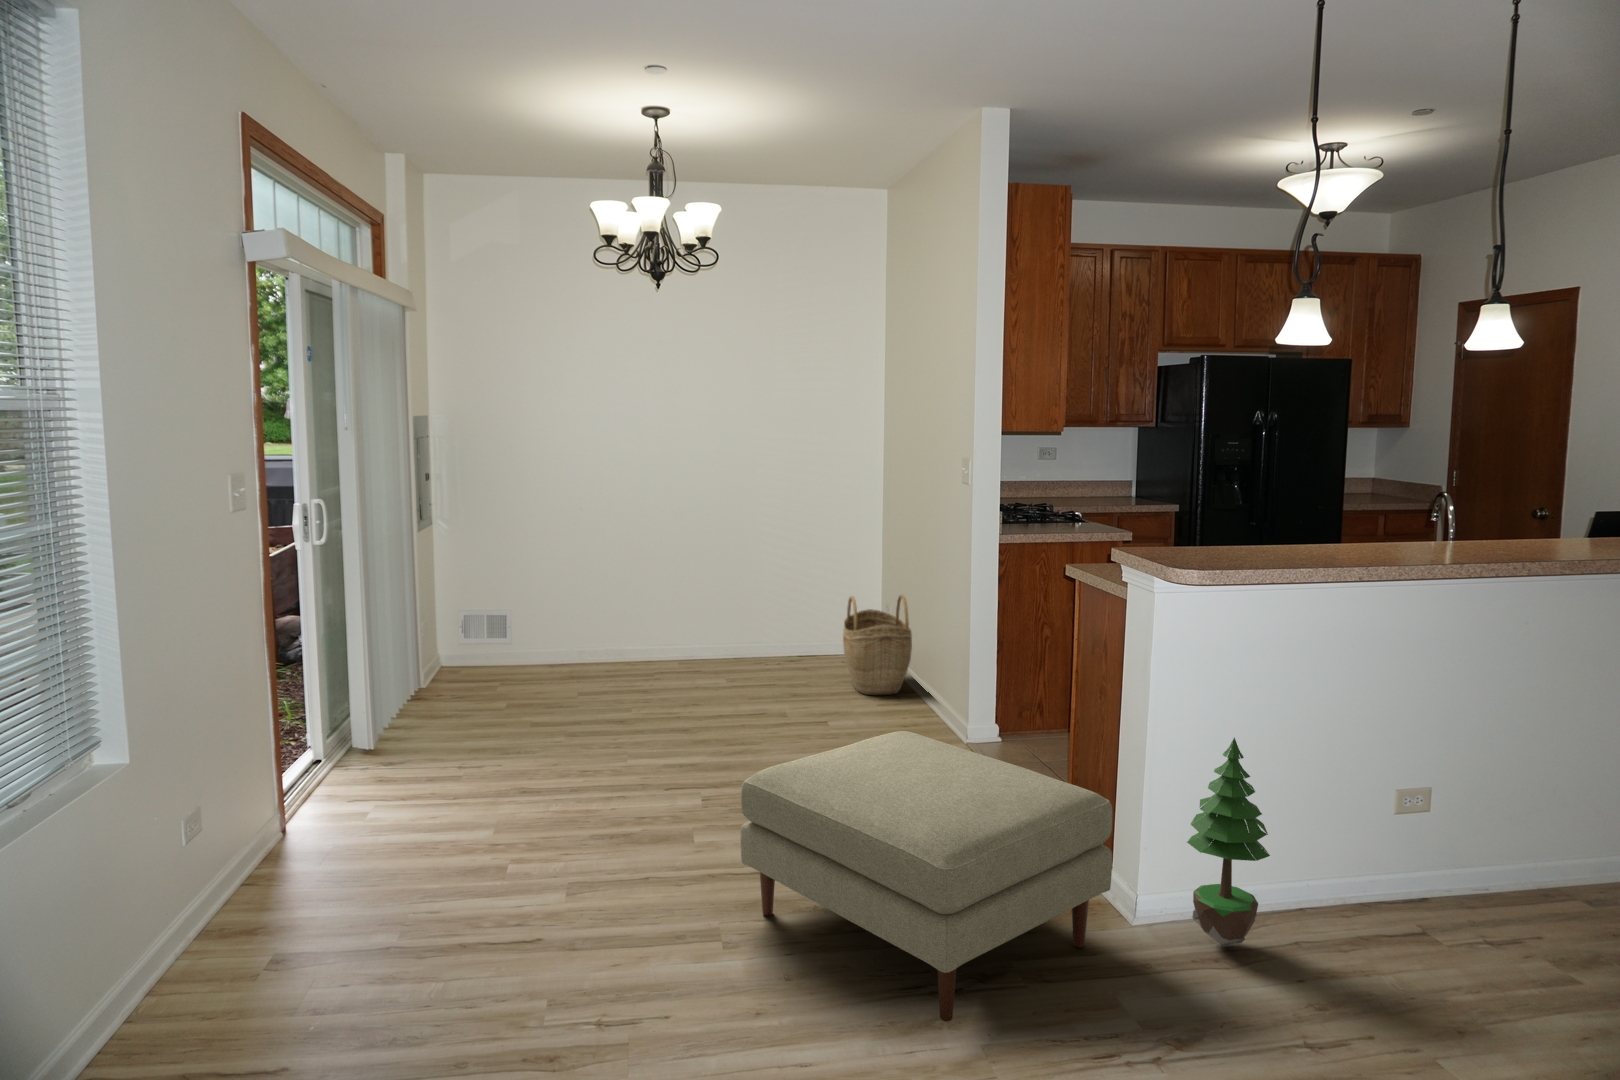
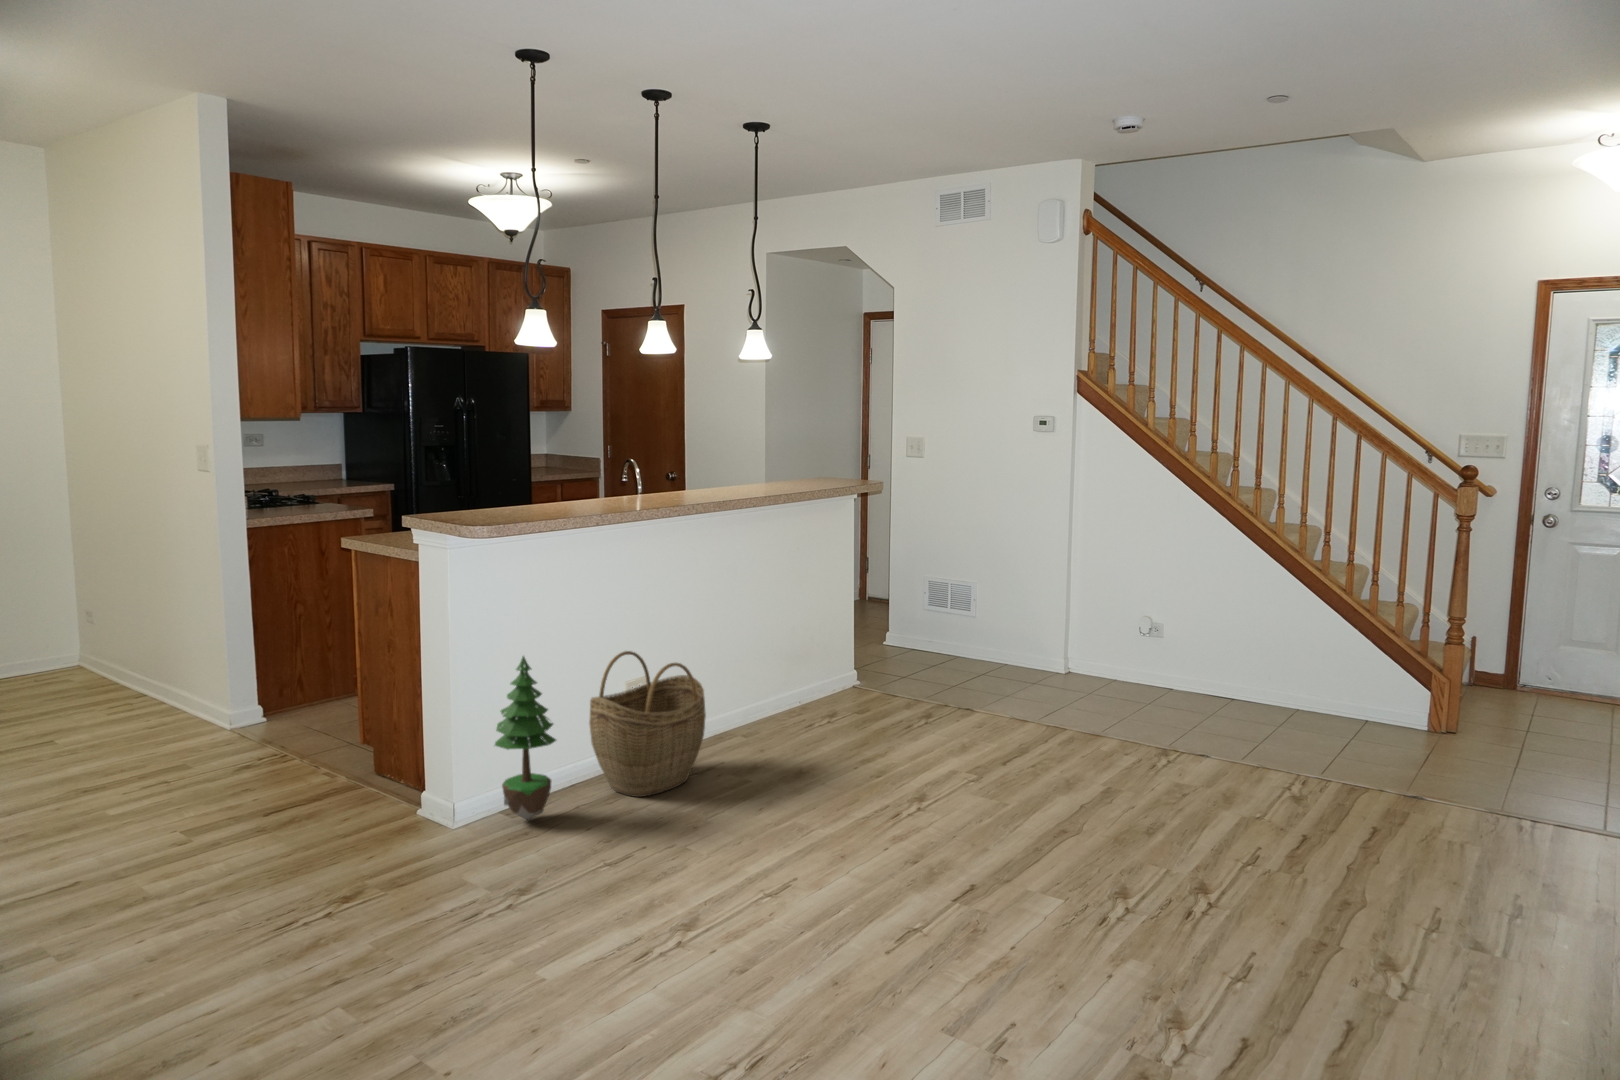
woven basket: present [843,595,912,695] -> present [589,651,706,797]
ottoman: present [740,731,1112,1021] -> none [41,713,439,942]

